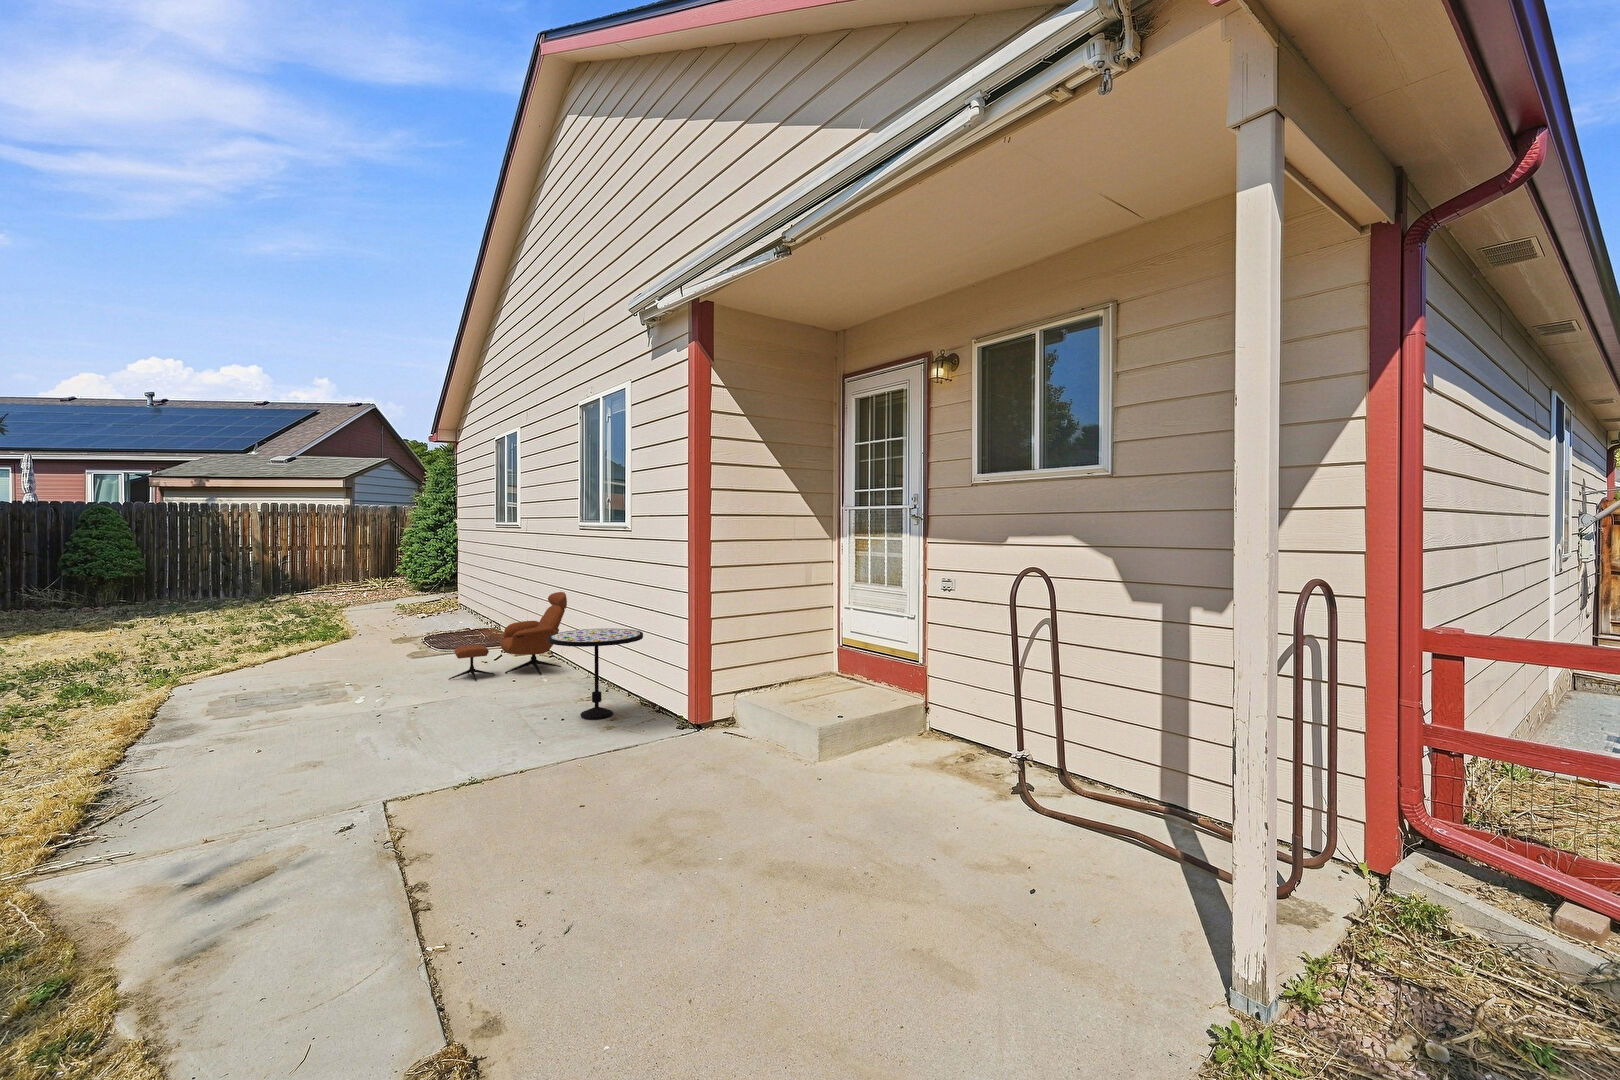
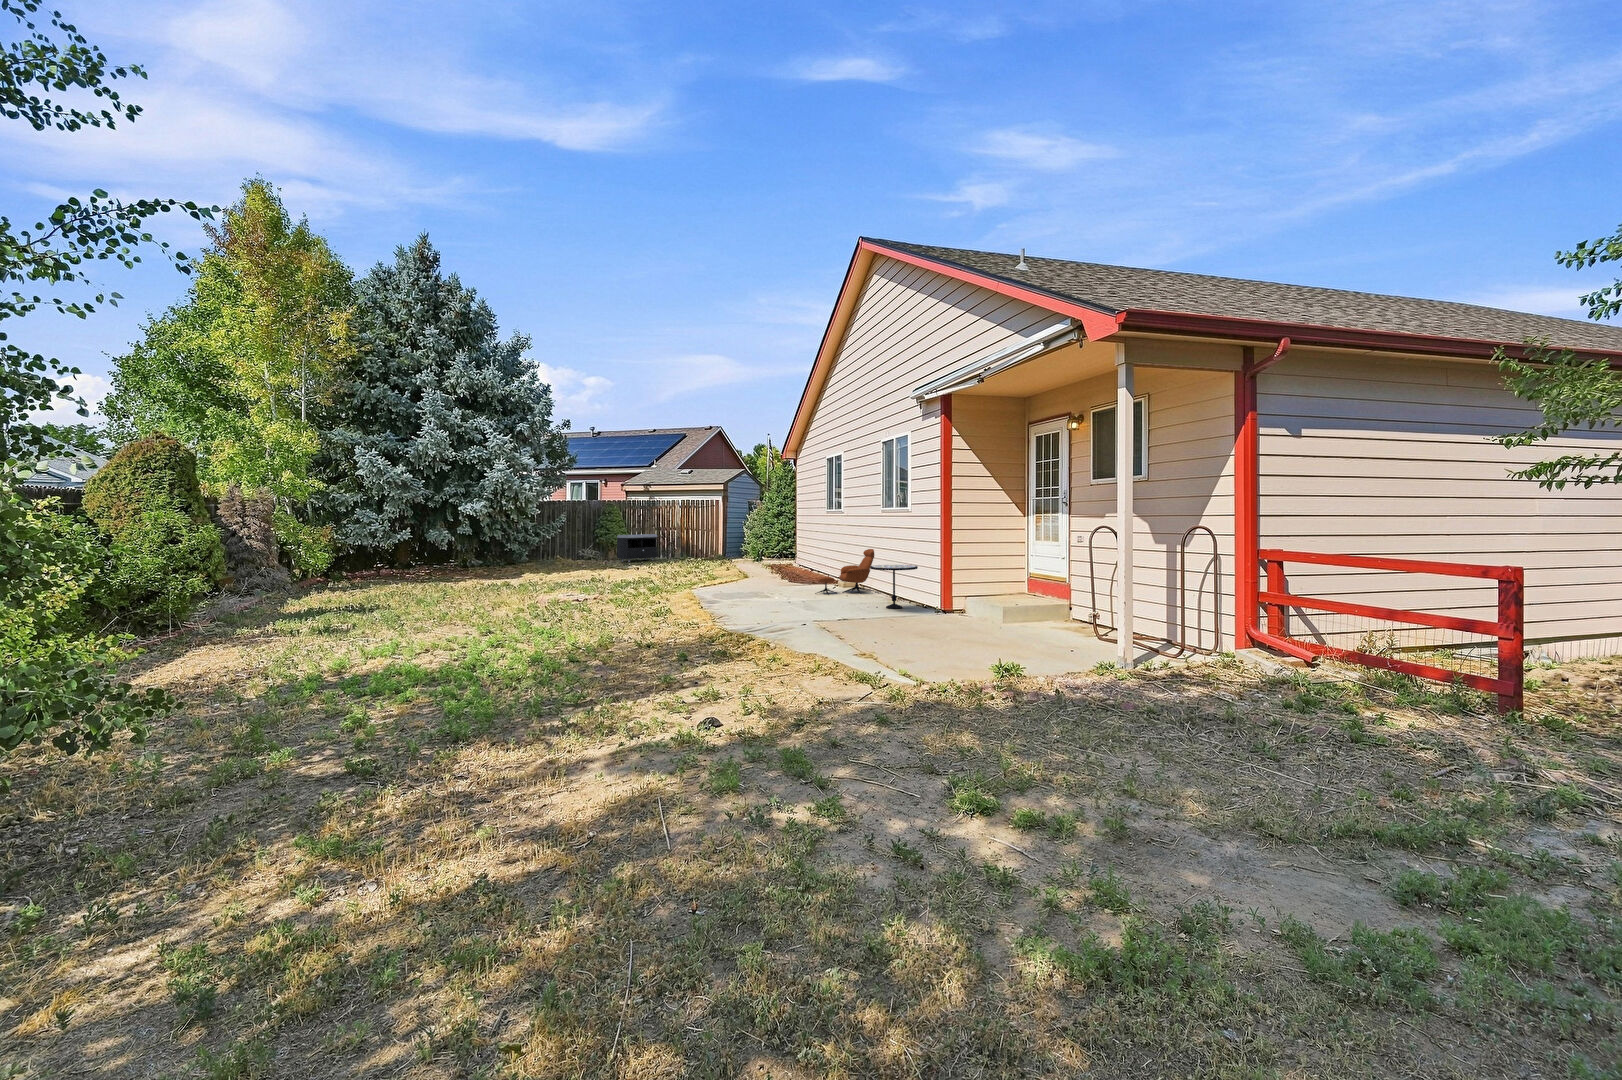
storage bench: none [117,558,207,606] -> present [617,534,657,562]

